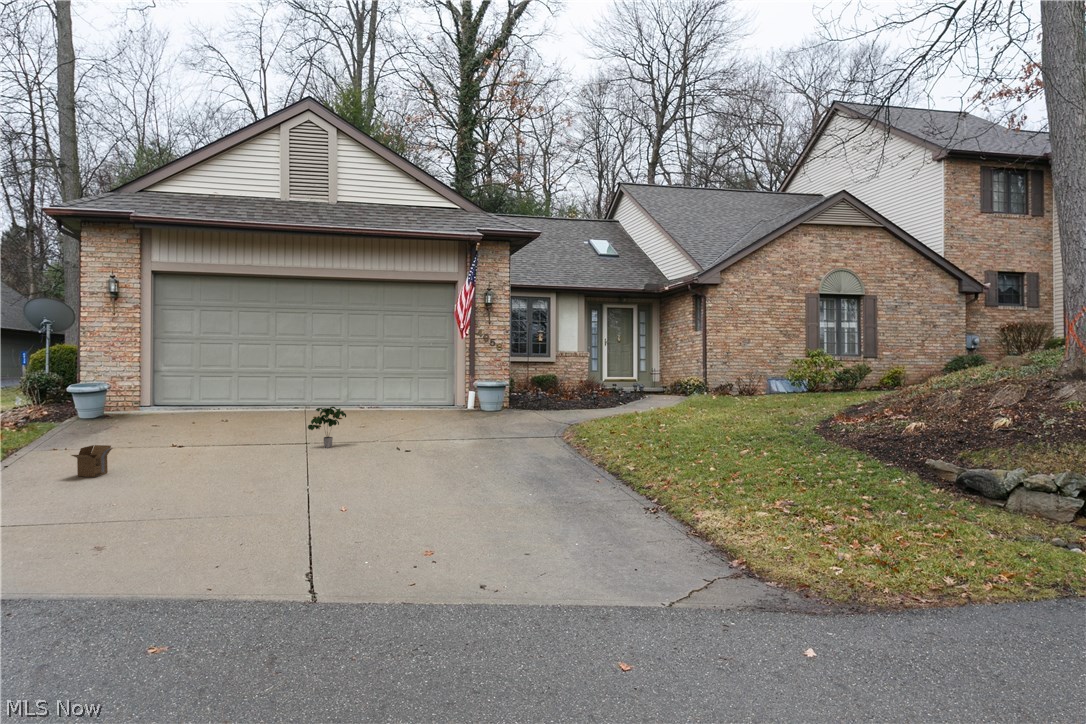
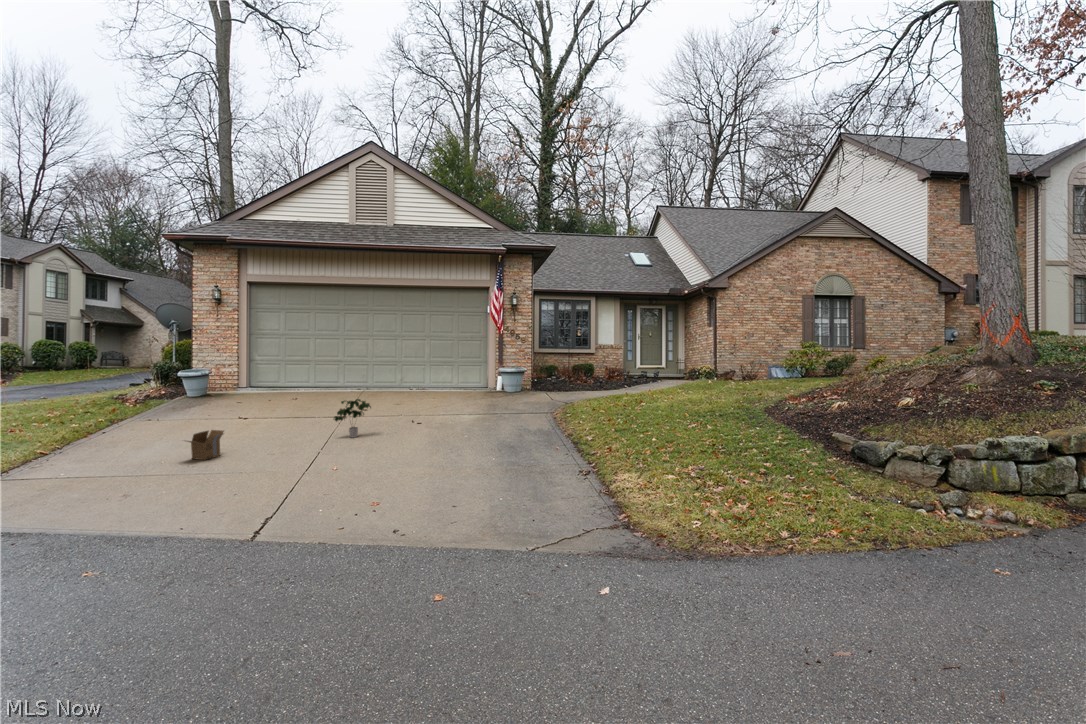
cardboard box: present [71,445,113,477] -> present [187,430,224,460]

